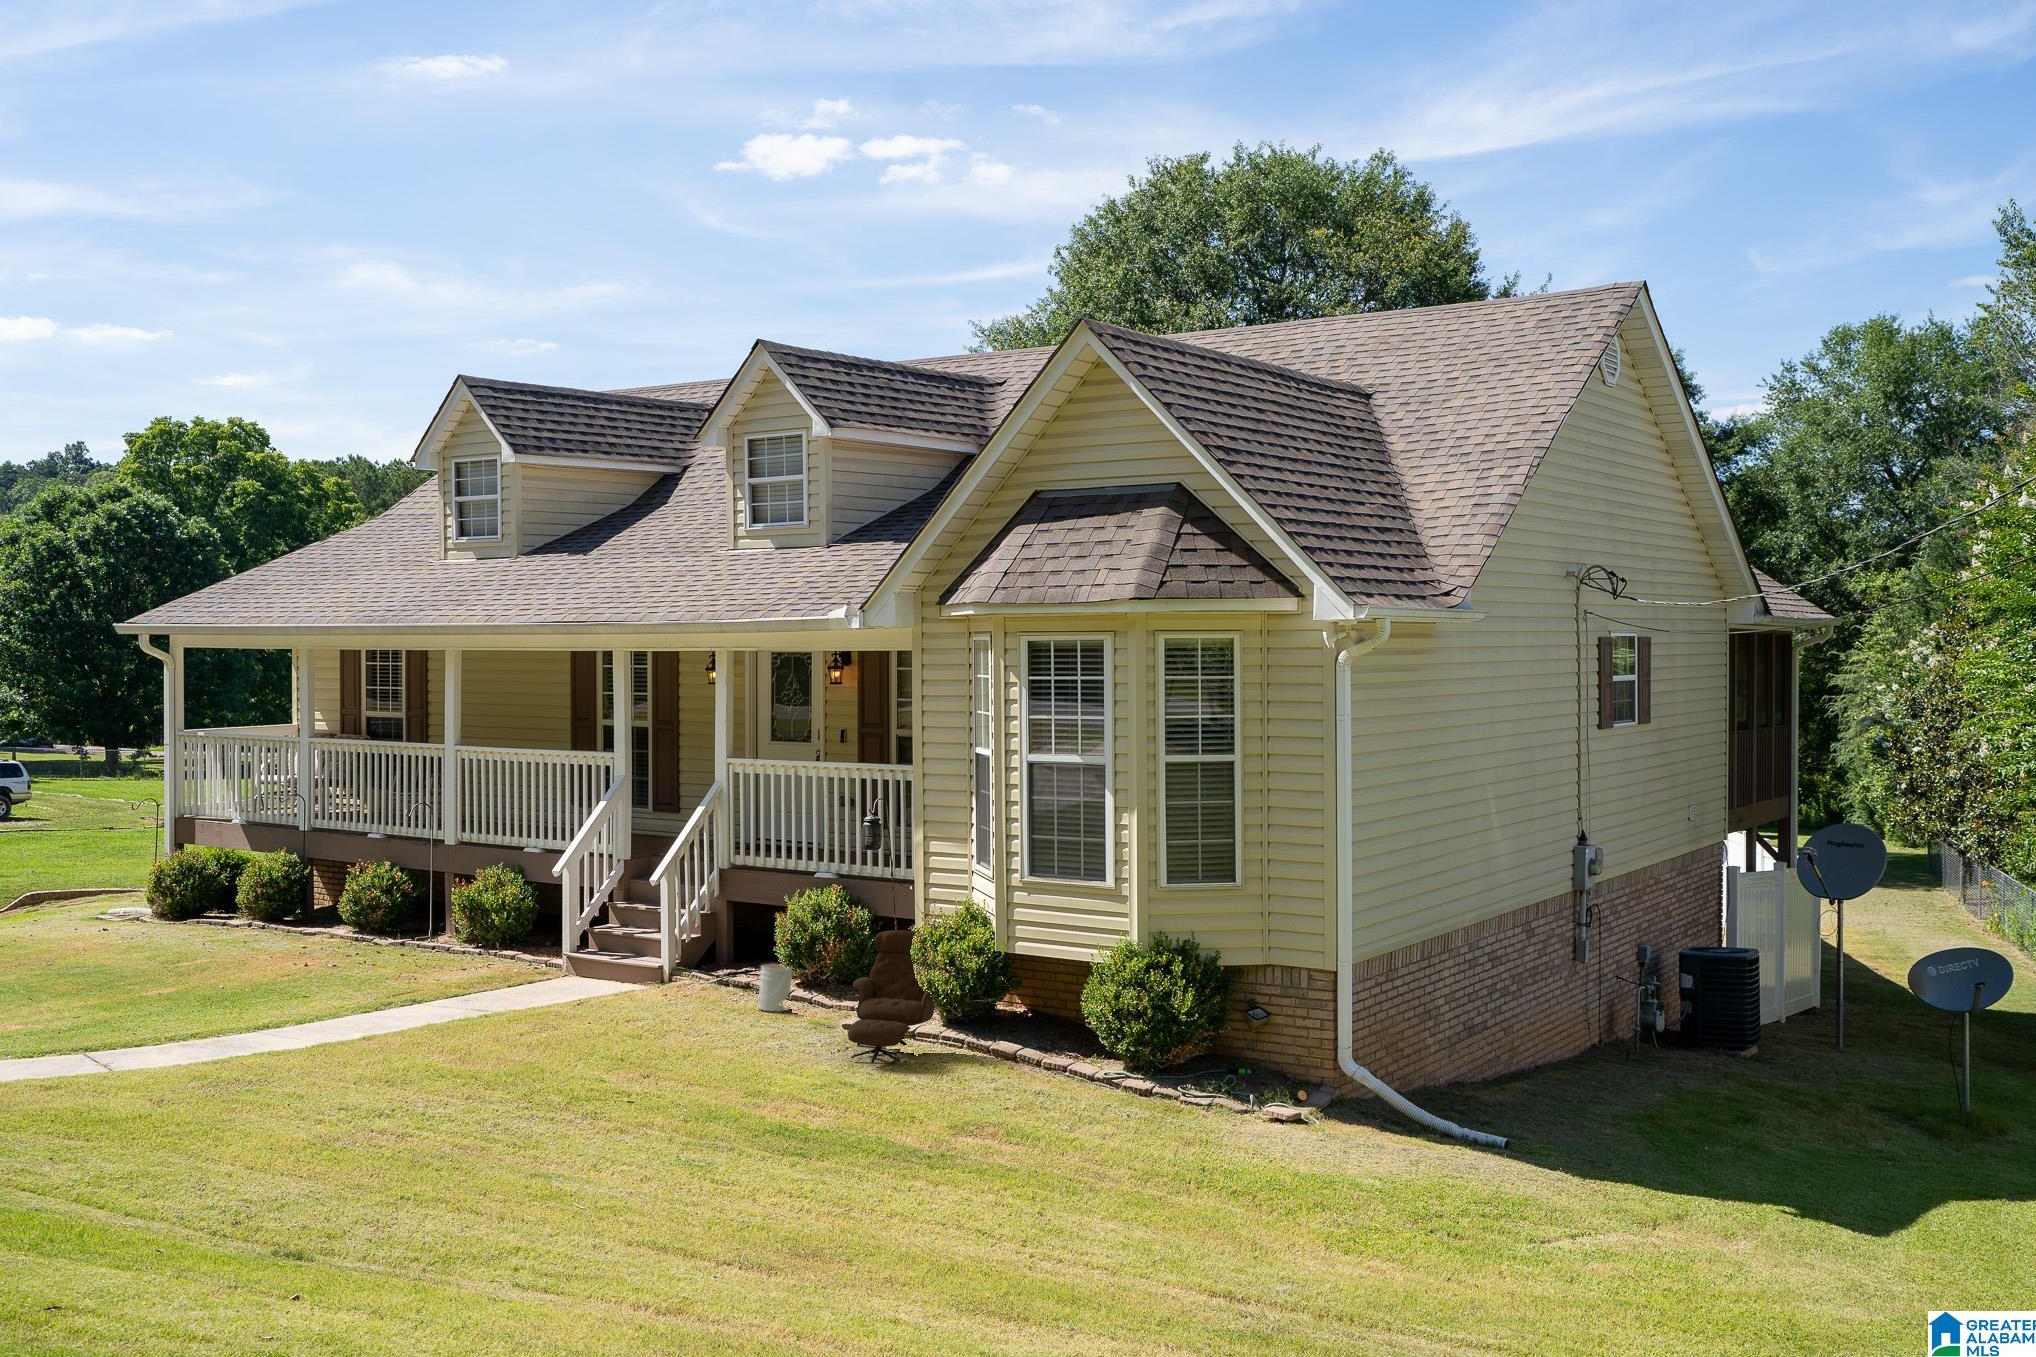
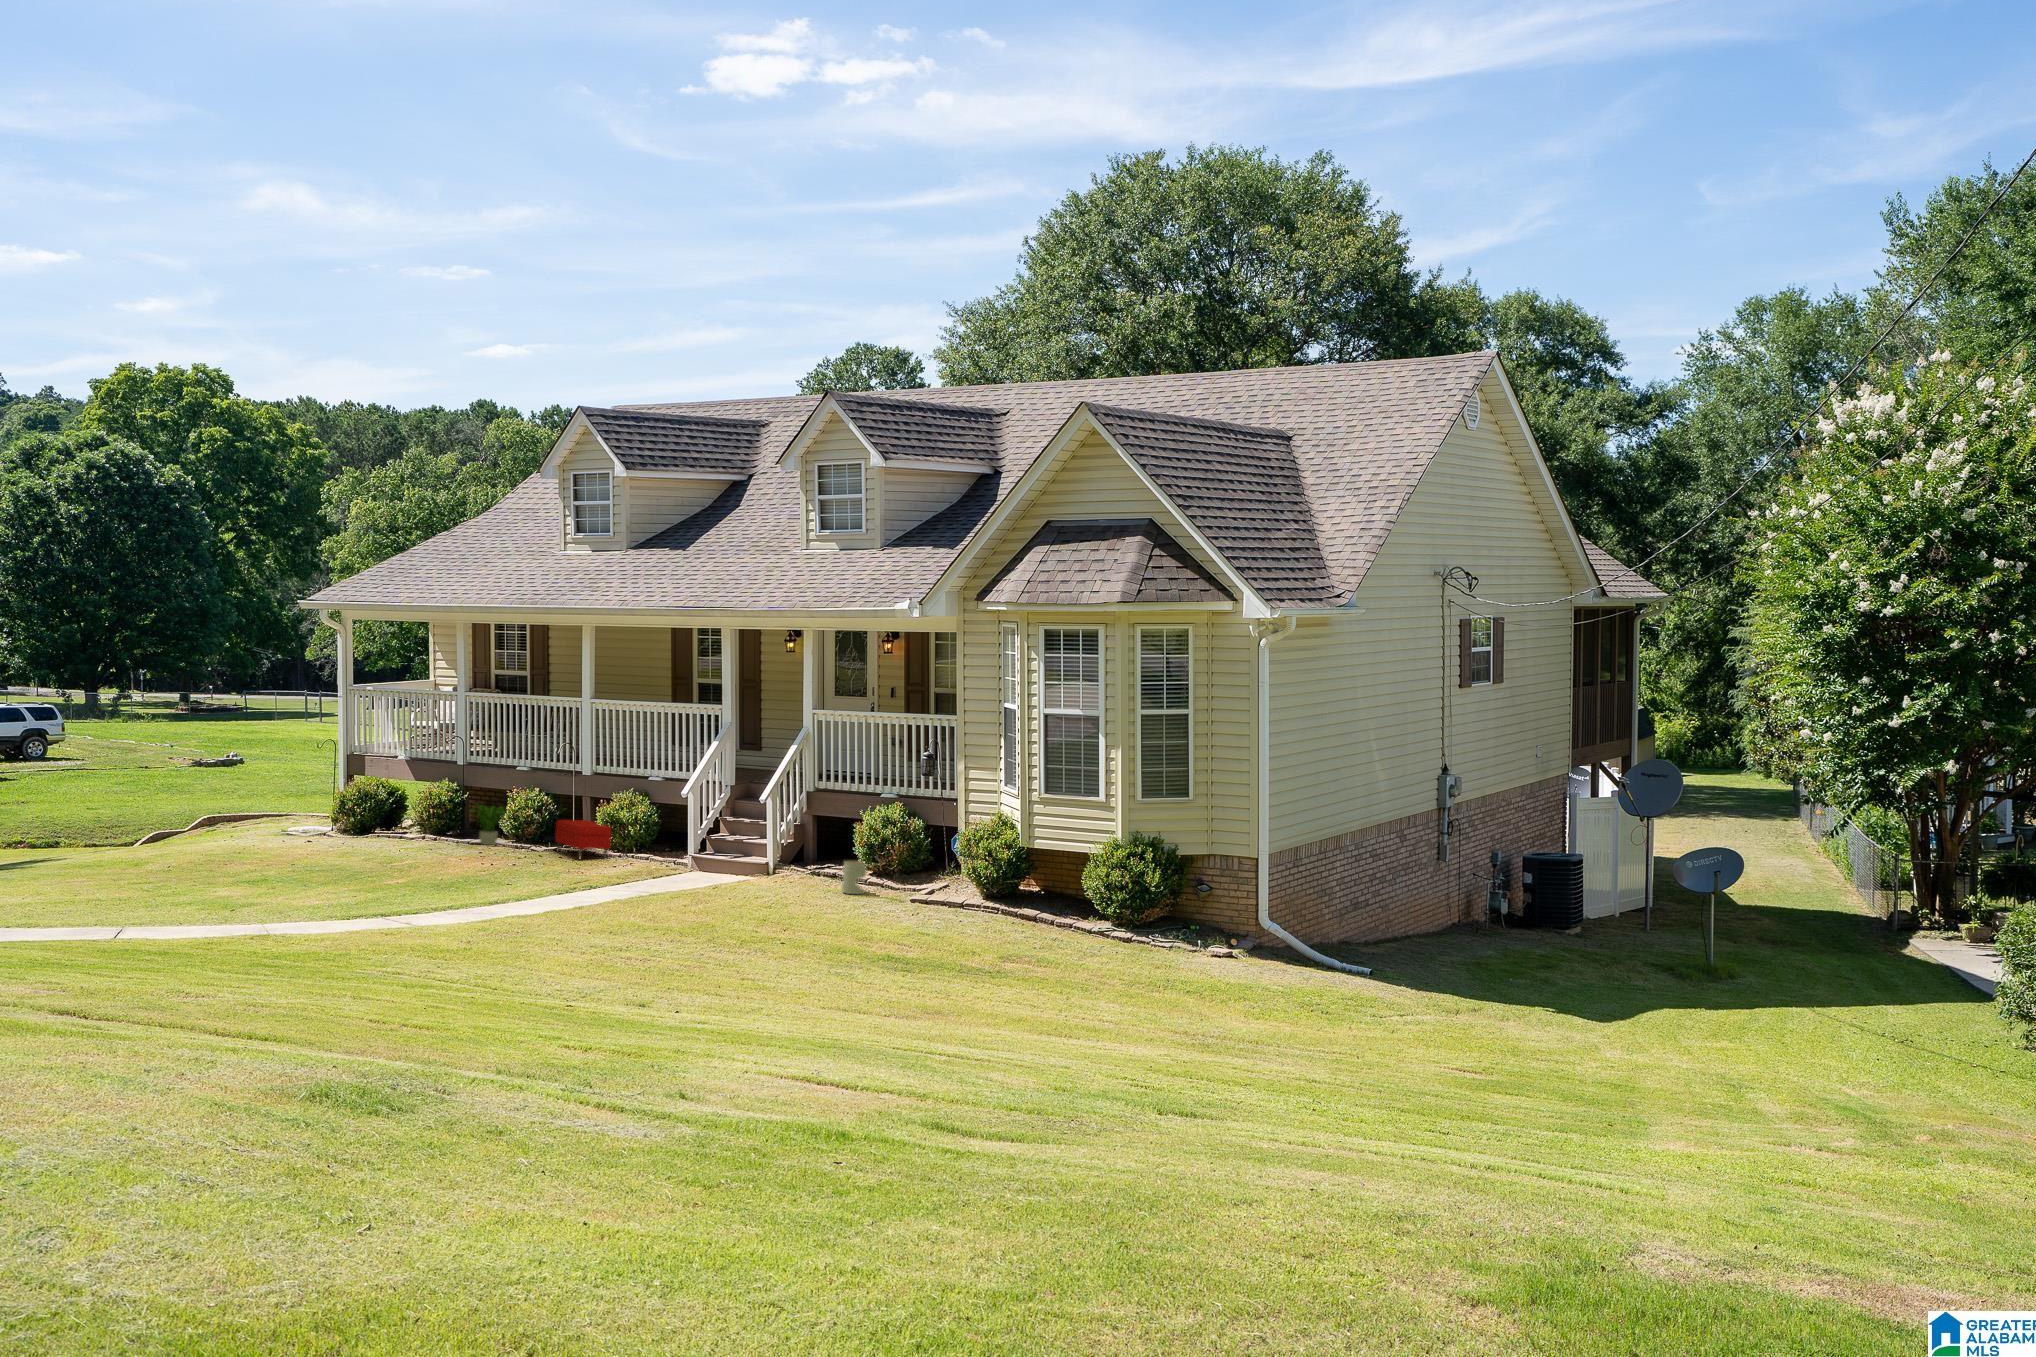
potted plant: none [296,880,353,935] -> present [472,805,506,845]
bench: none [403,903,471,957] -> present [555,820,611,859]
lounge chair: present [848,930,935,1063] -> none [918,834,983,924]

